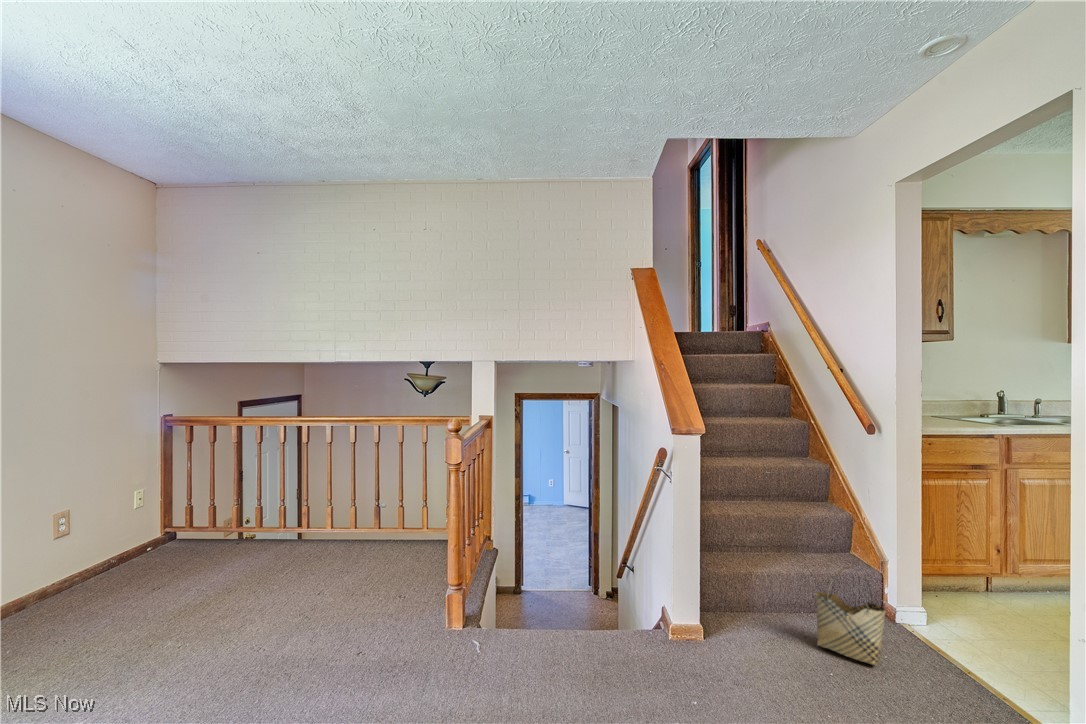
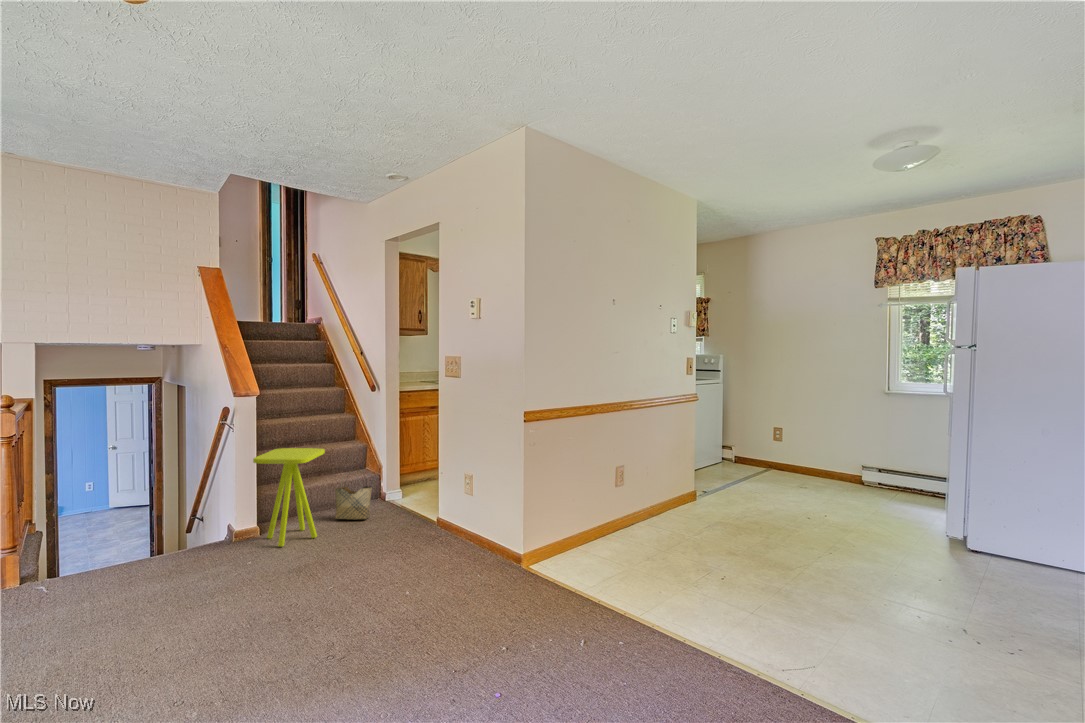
side table: none [699,515,805,684] -> present [253,448,325,546]

